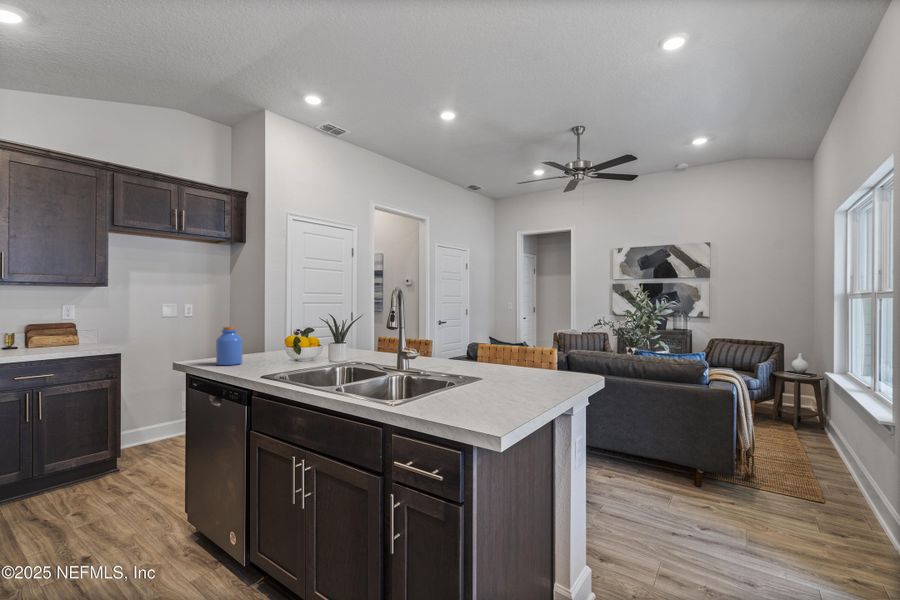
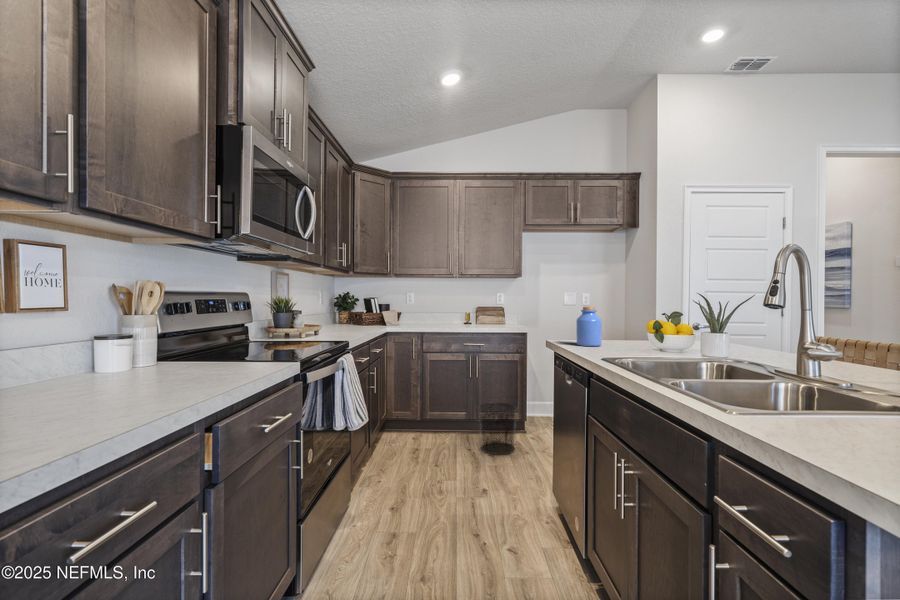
trash can: none [49,443,115,514] -> present [478,402,517,455]

